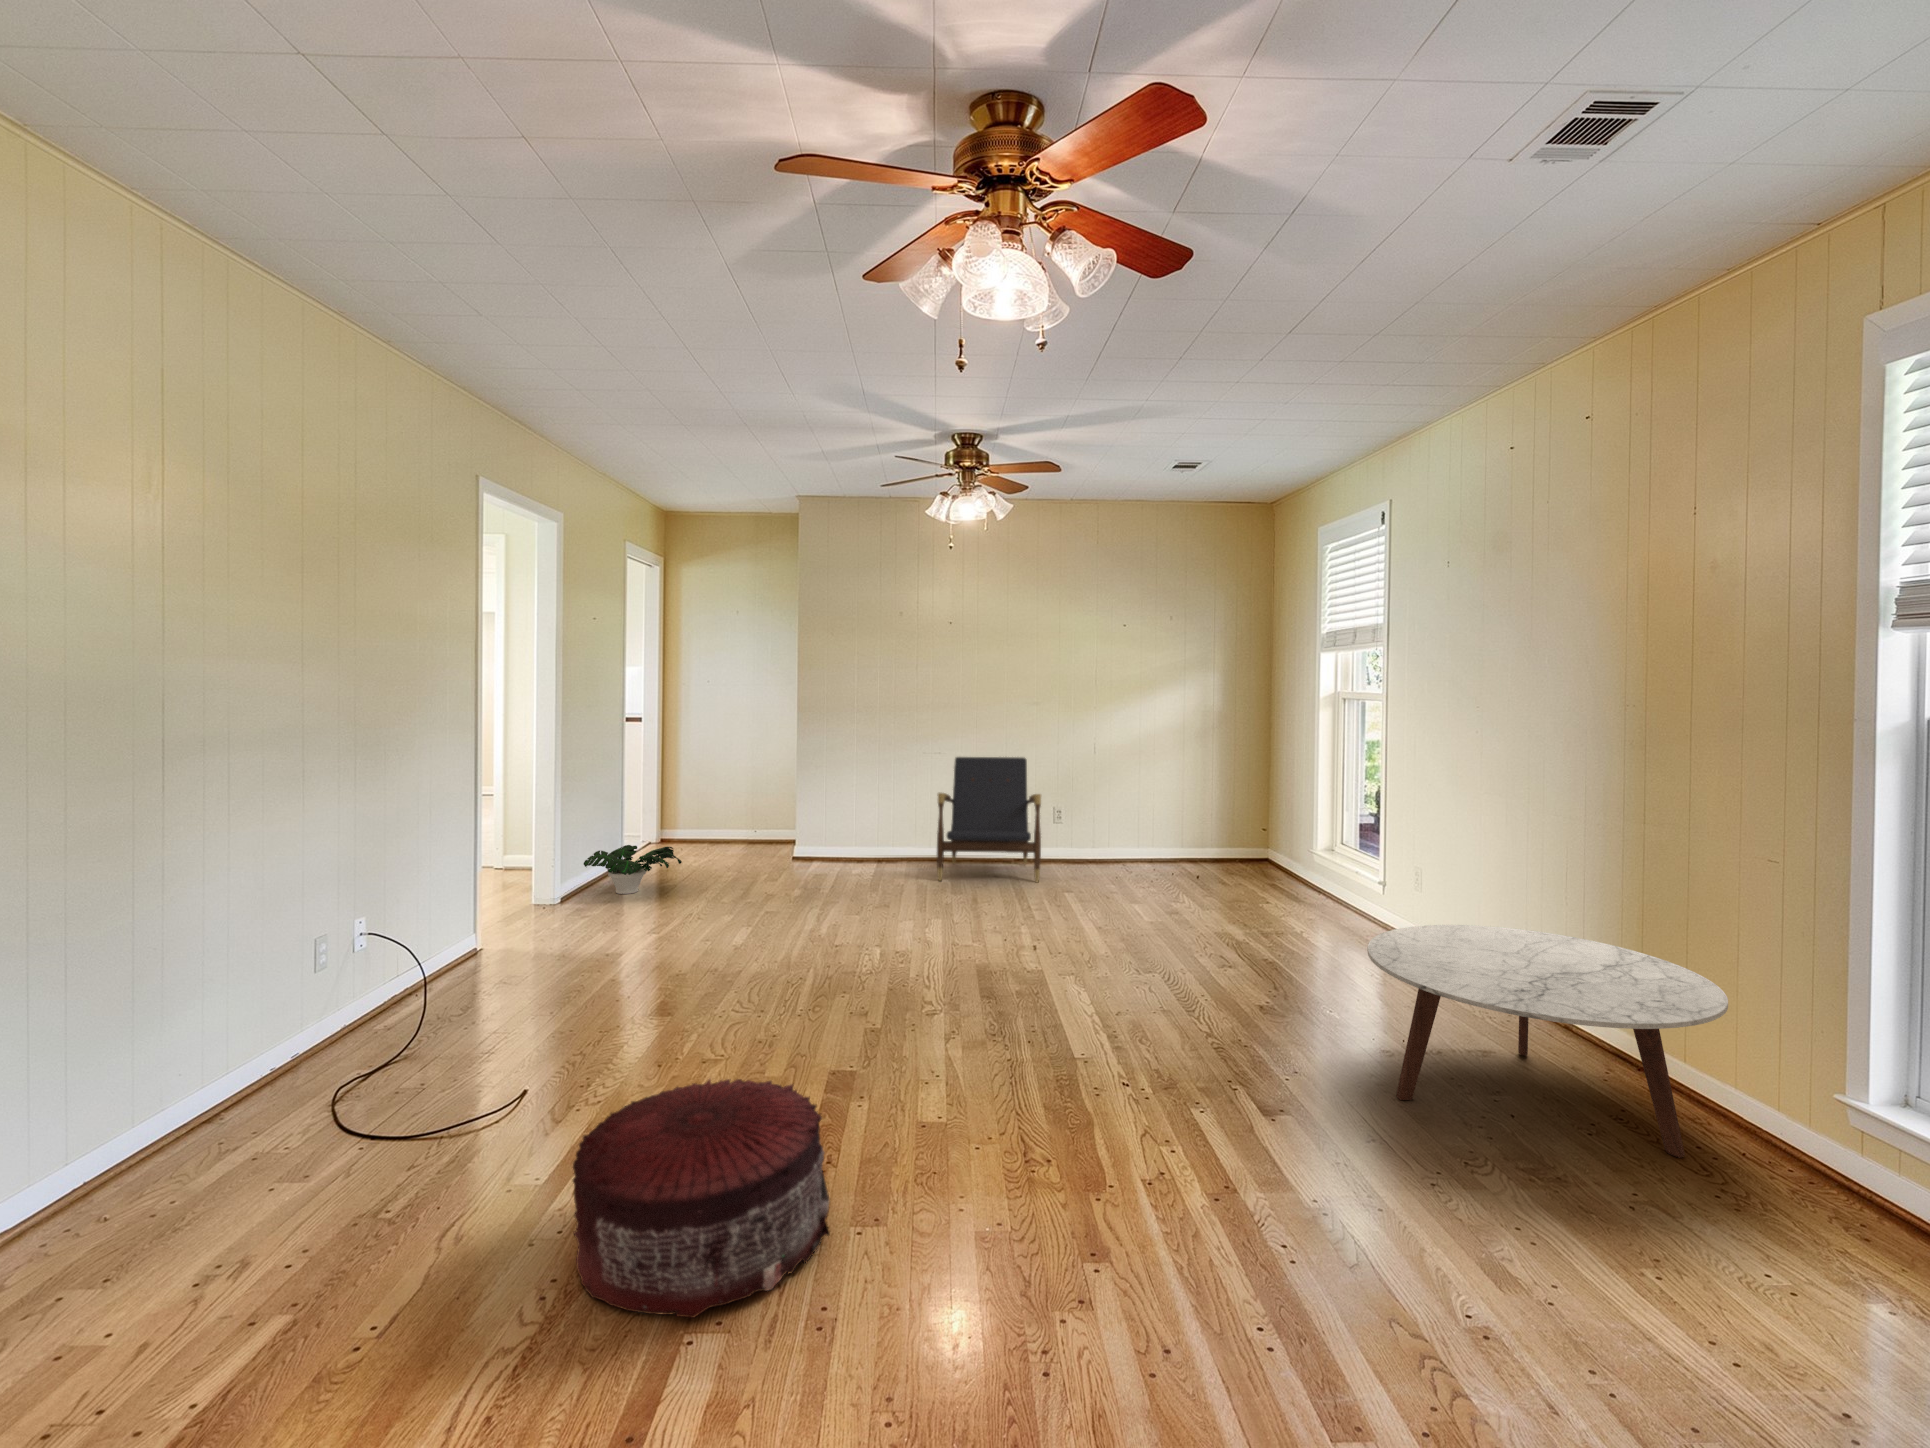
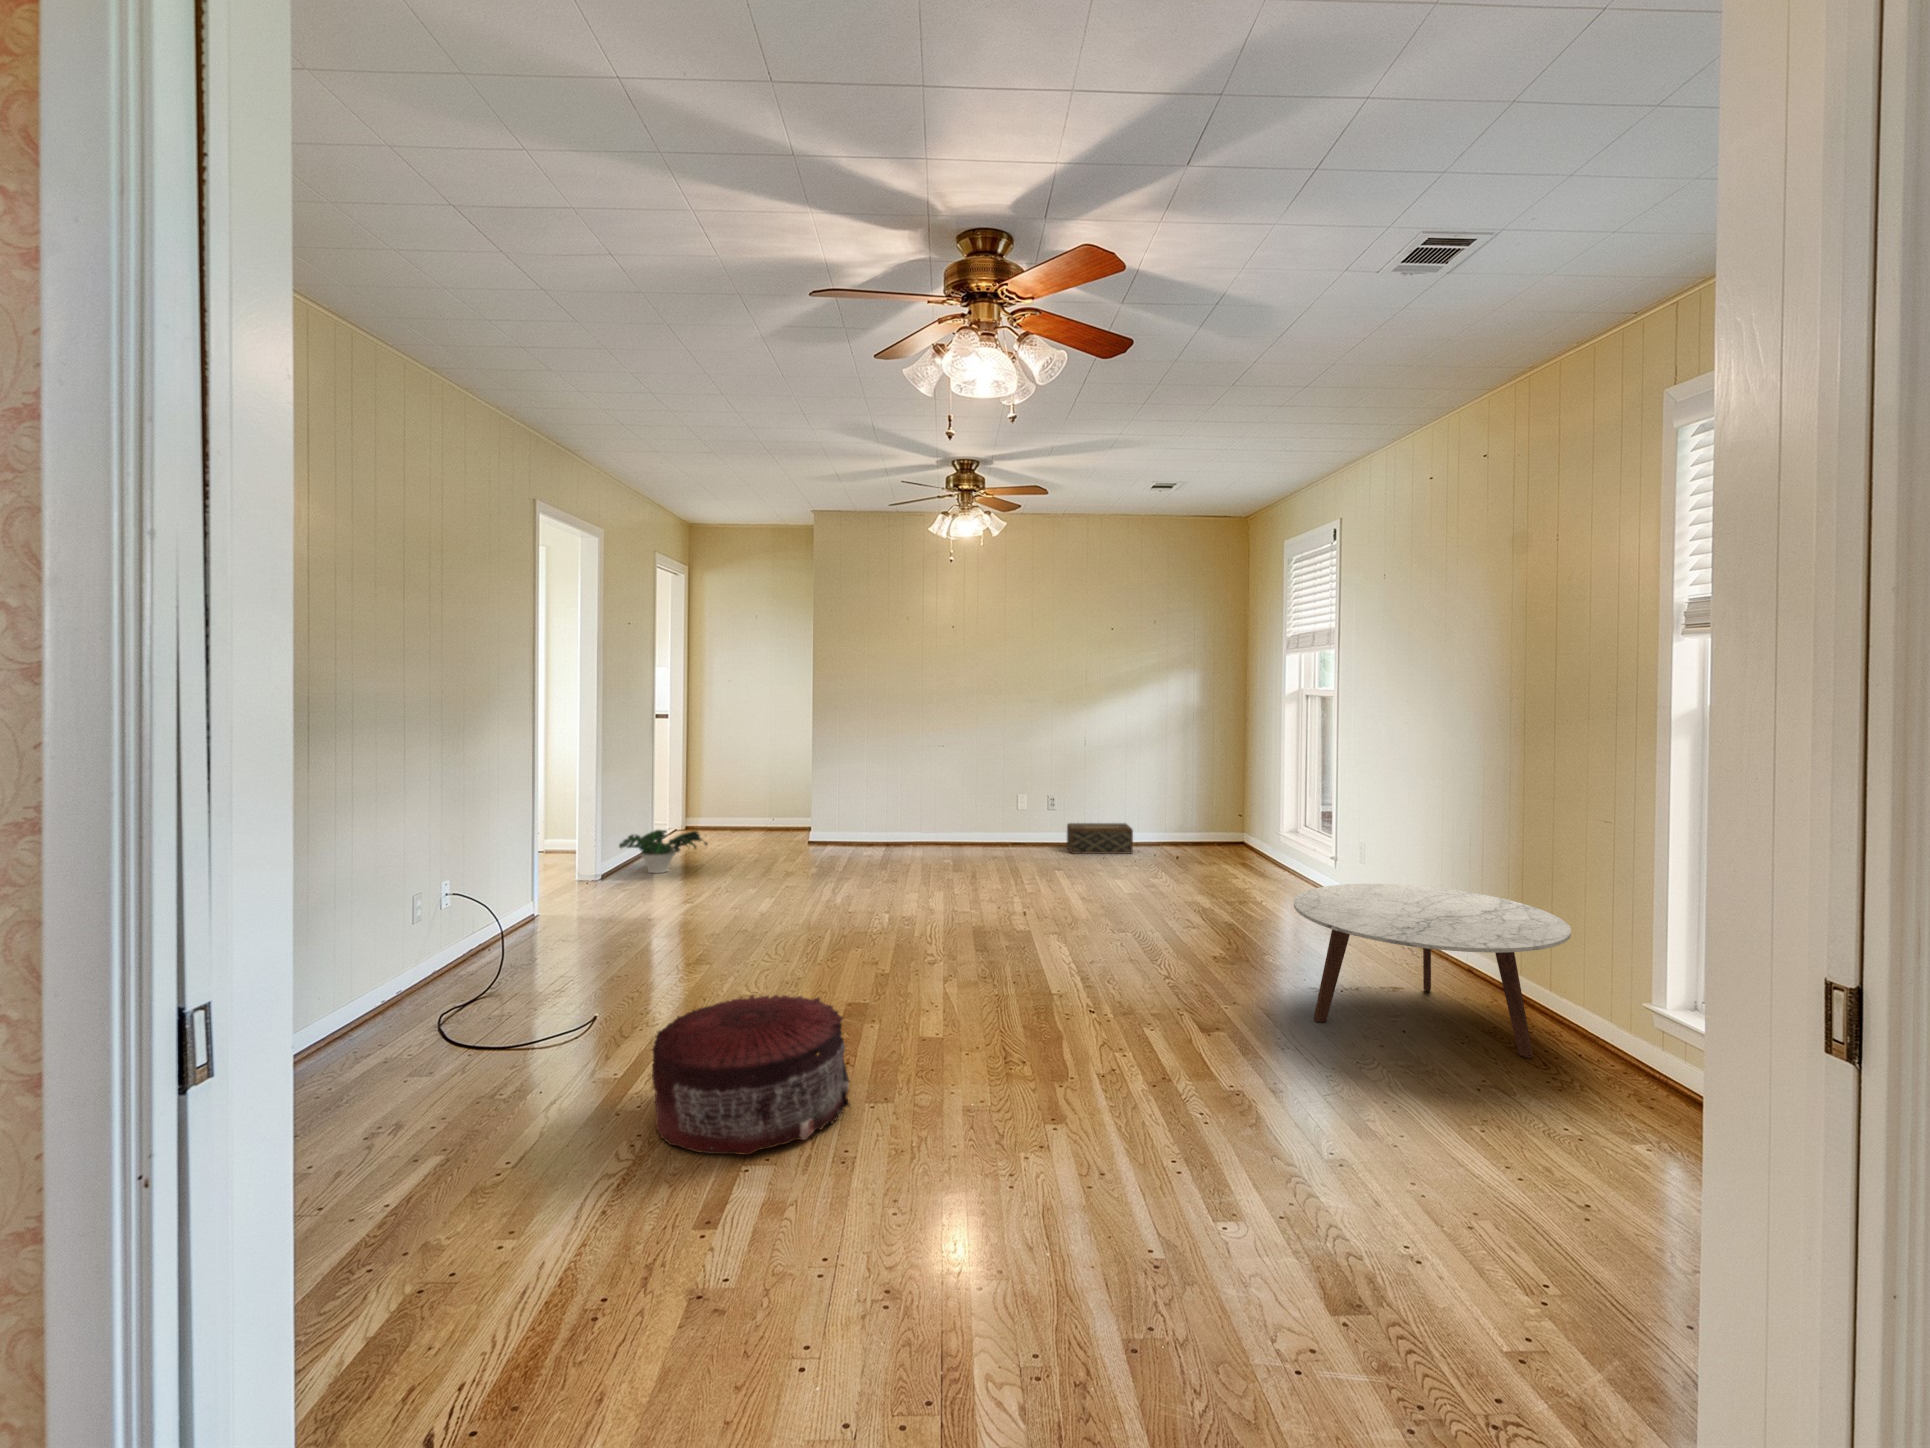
lounge chair: present [937,757,1041,882] -> none [941,749,1035,863]
woven basket: none [1074,837,1147,872] -> present [1067,823,1133,854]

